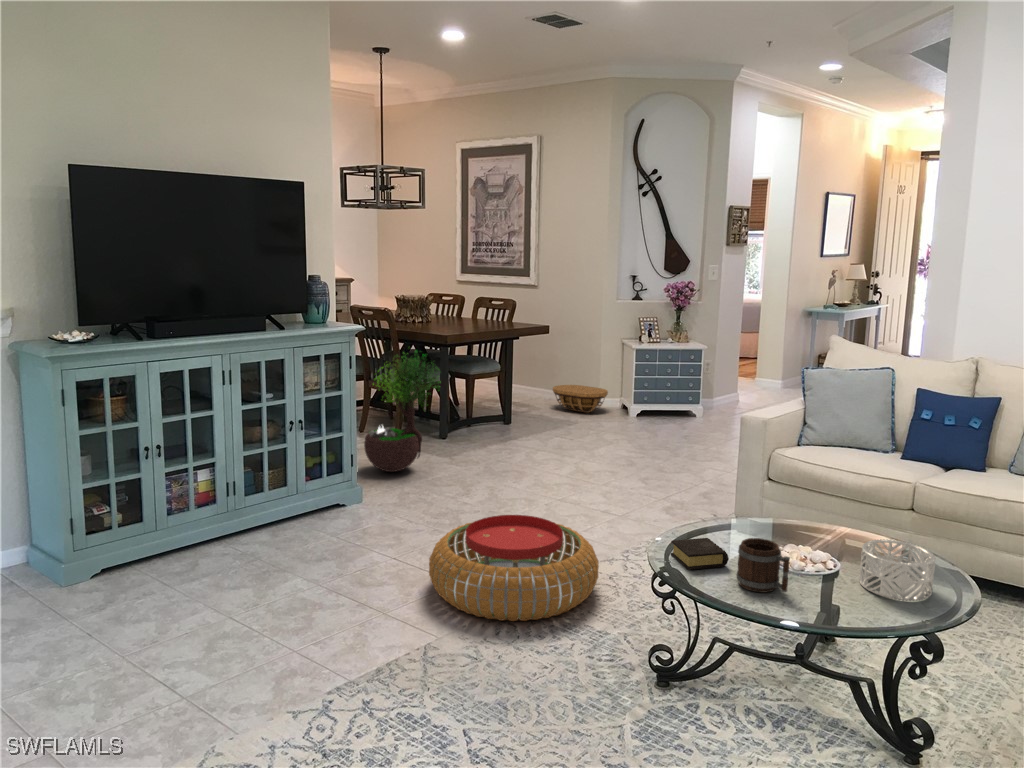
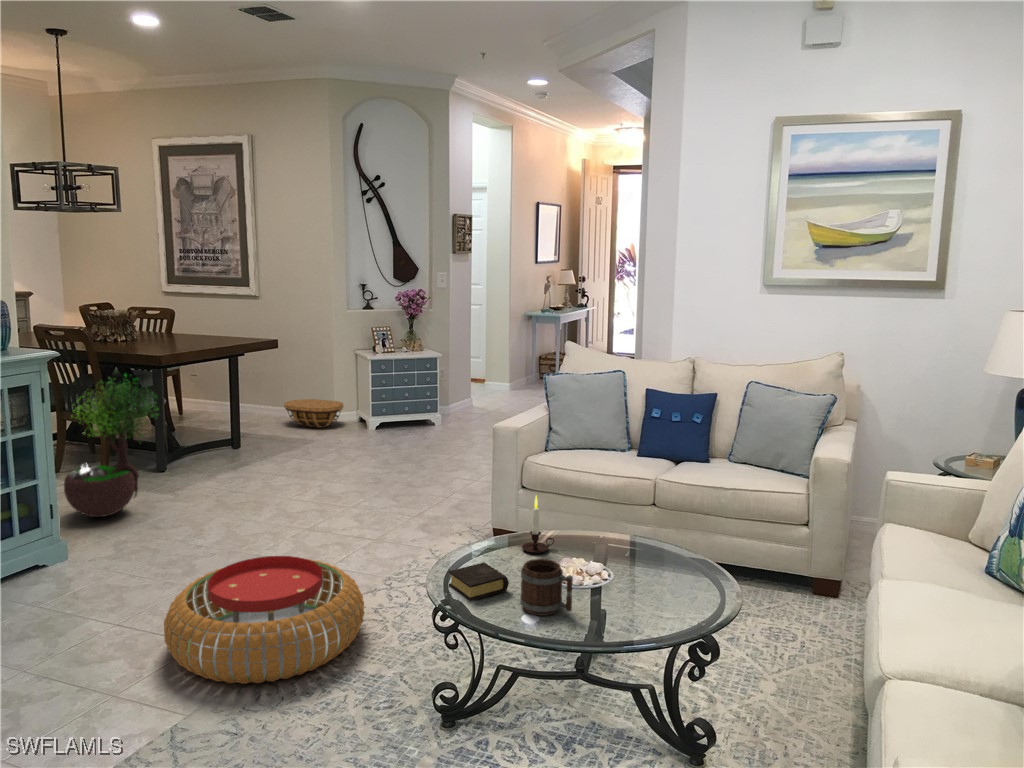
candle: none [751,481,785,538] -> present [522,495,554,553]
decorative bowl: present [859,539,936,601] -> none [632,542,698,602]

